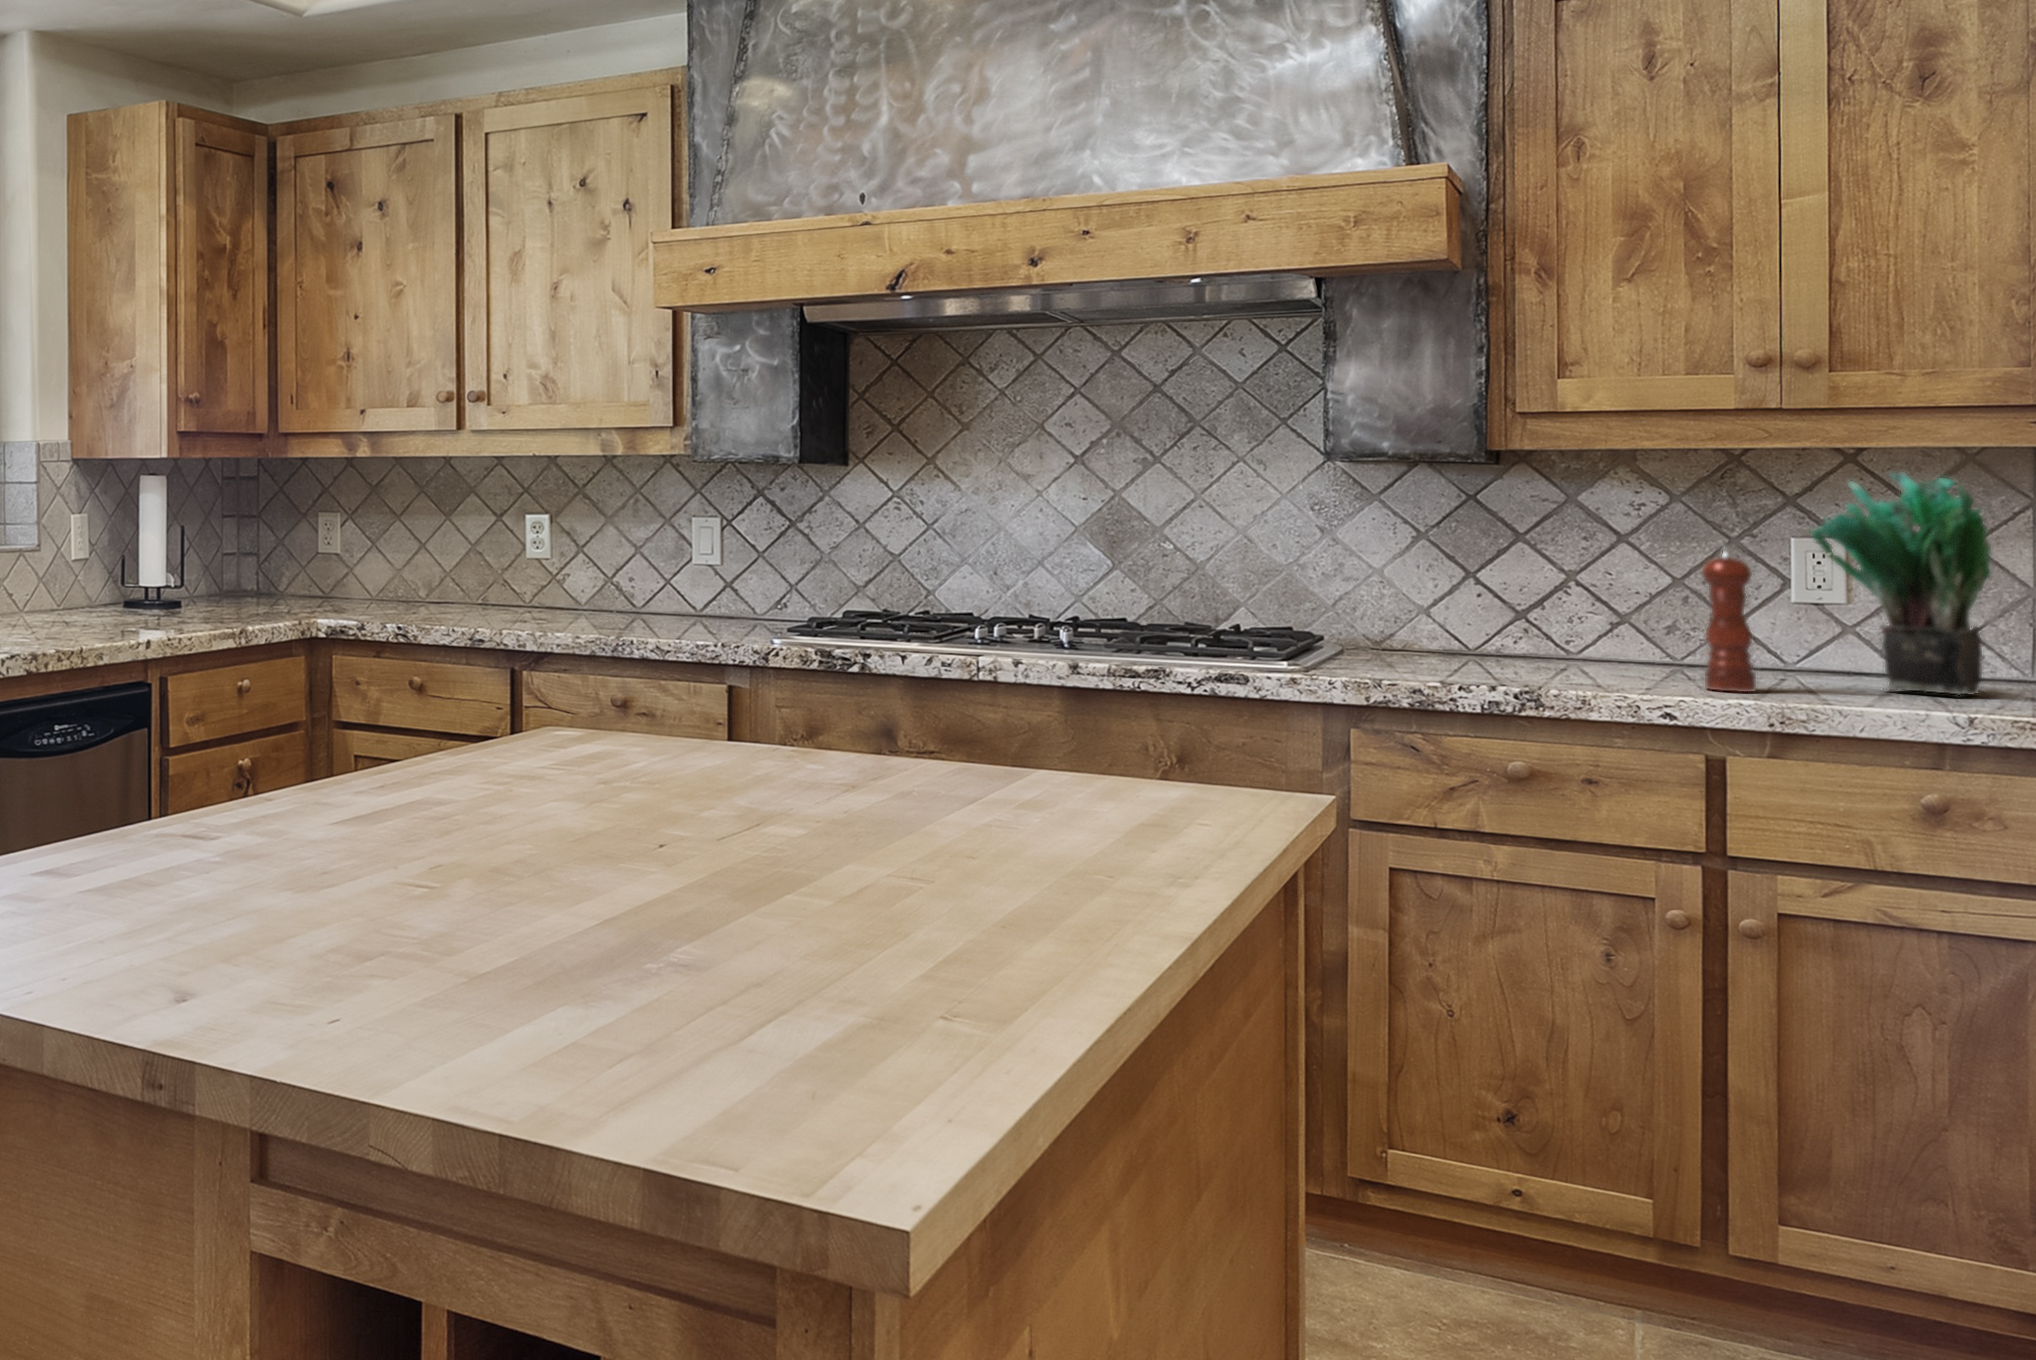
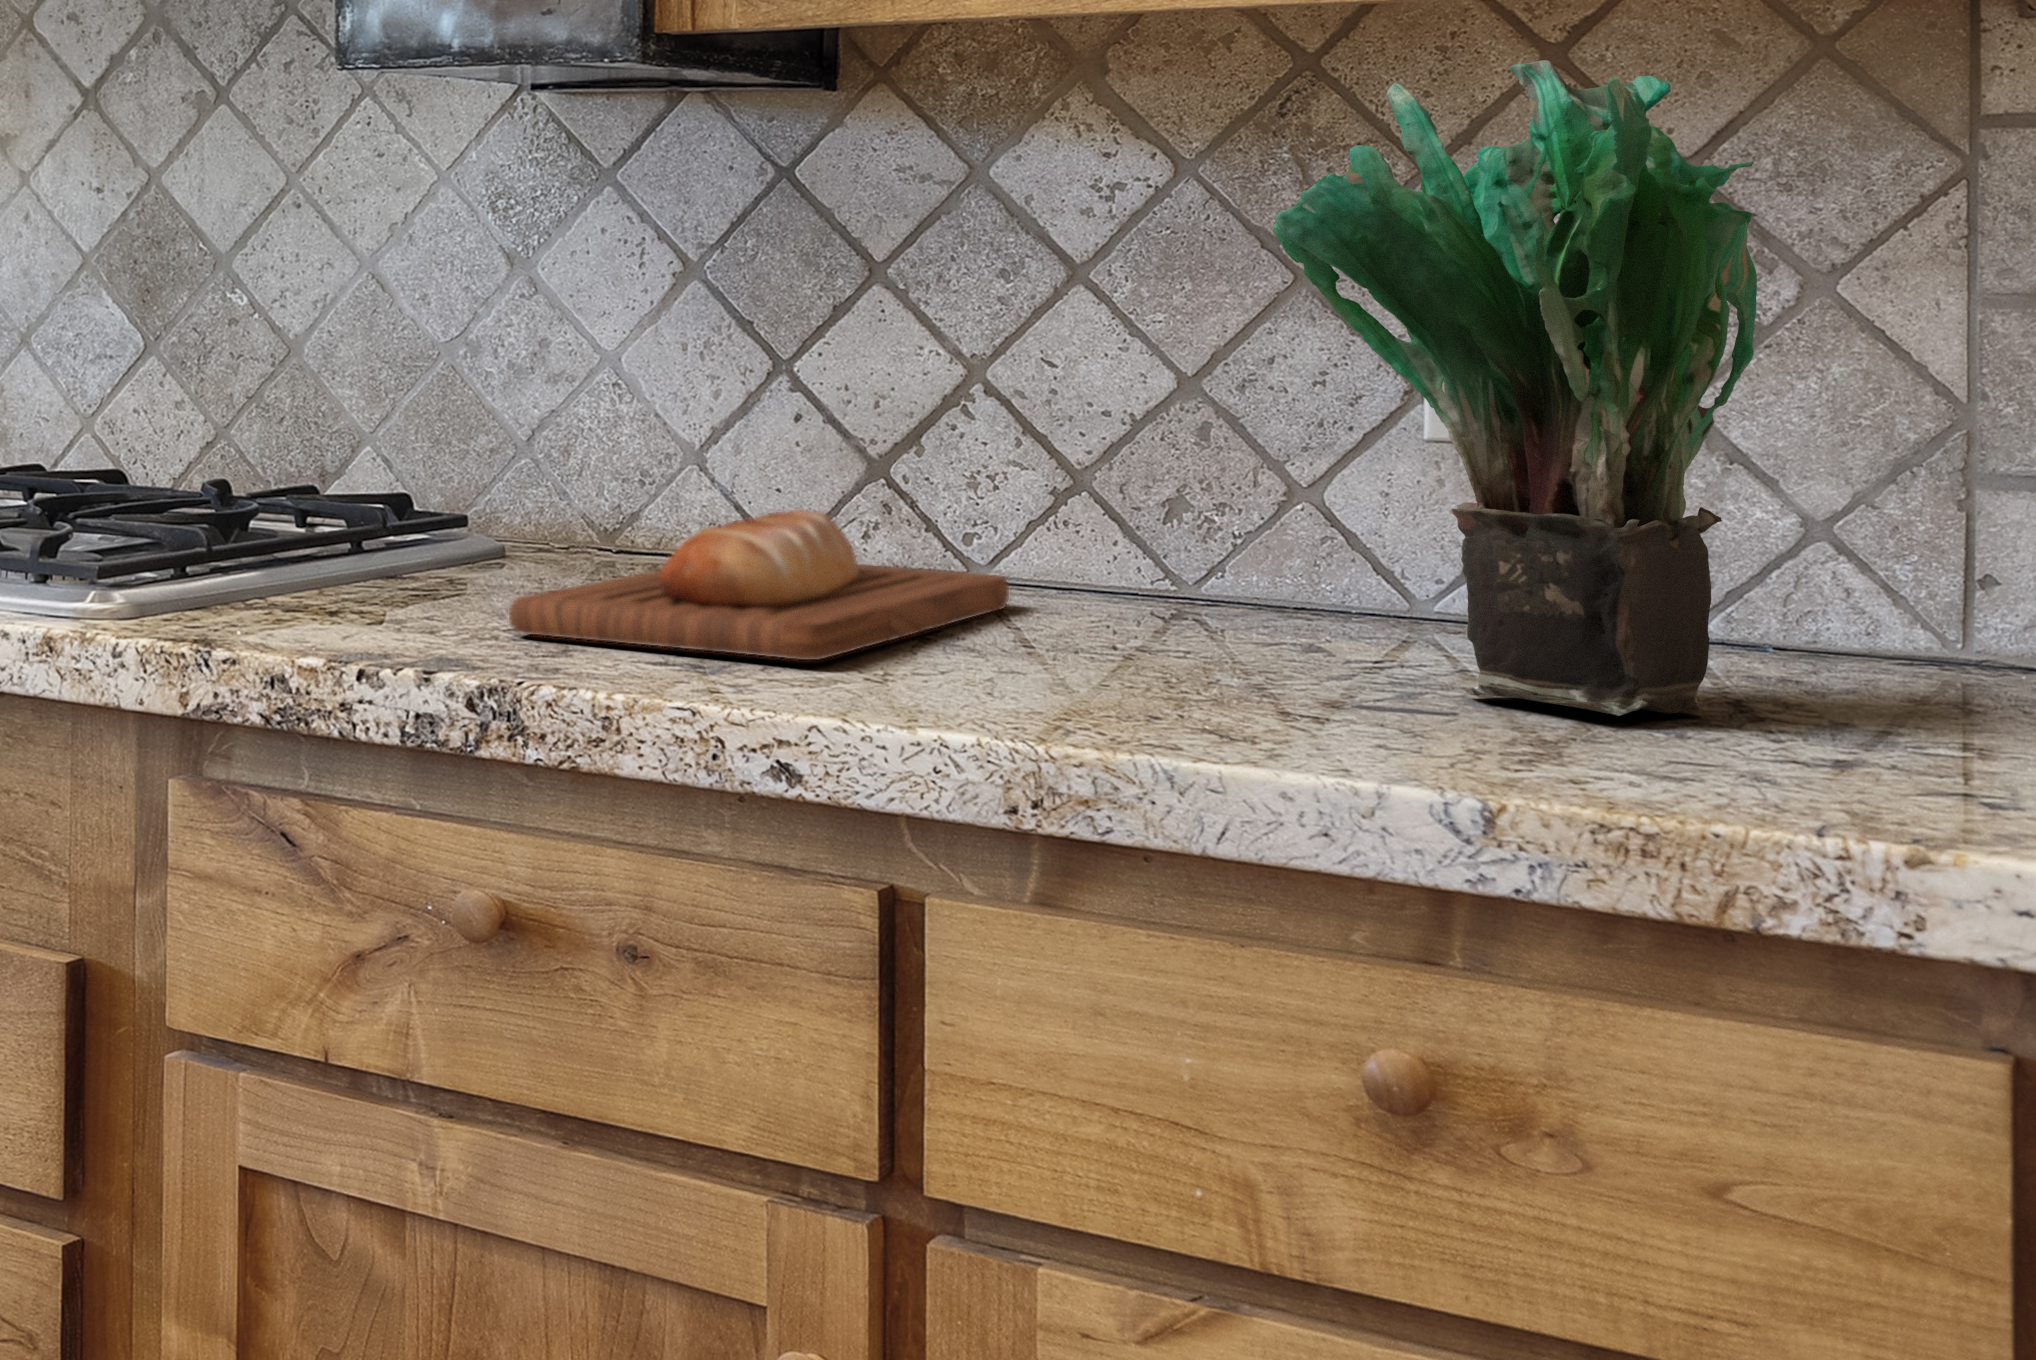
pepper mill: present [1702,547,1756,692] -> none [983,273,1101,698]
bread loaf: none [1474,630,1628,682] -> present [509,510,1009,660]

